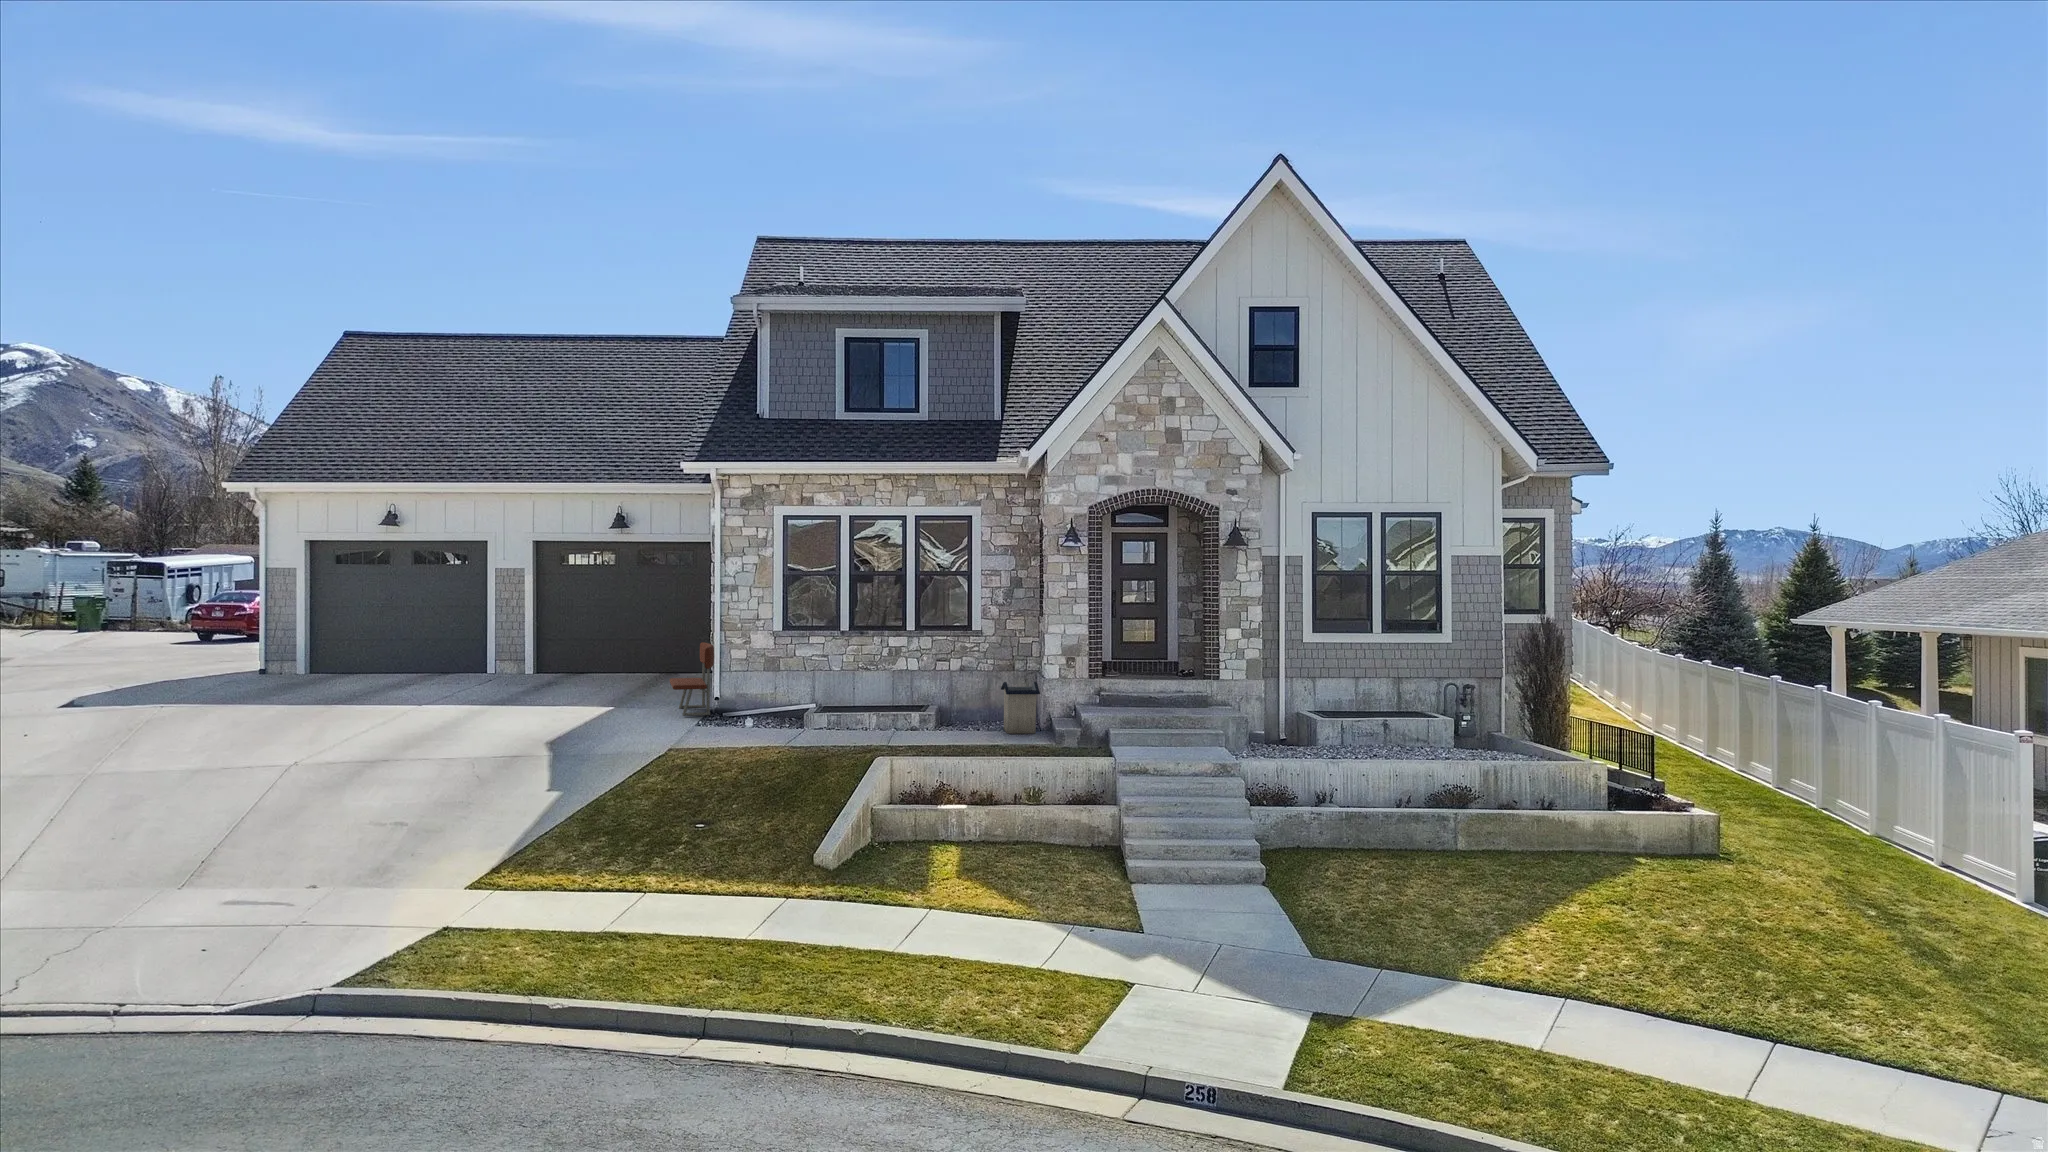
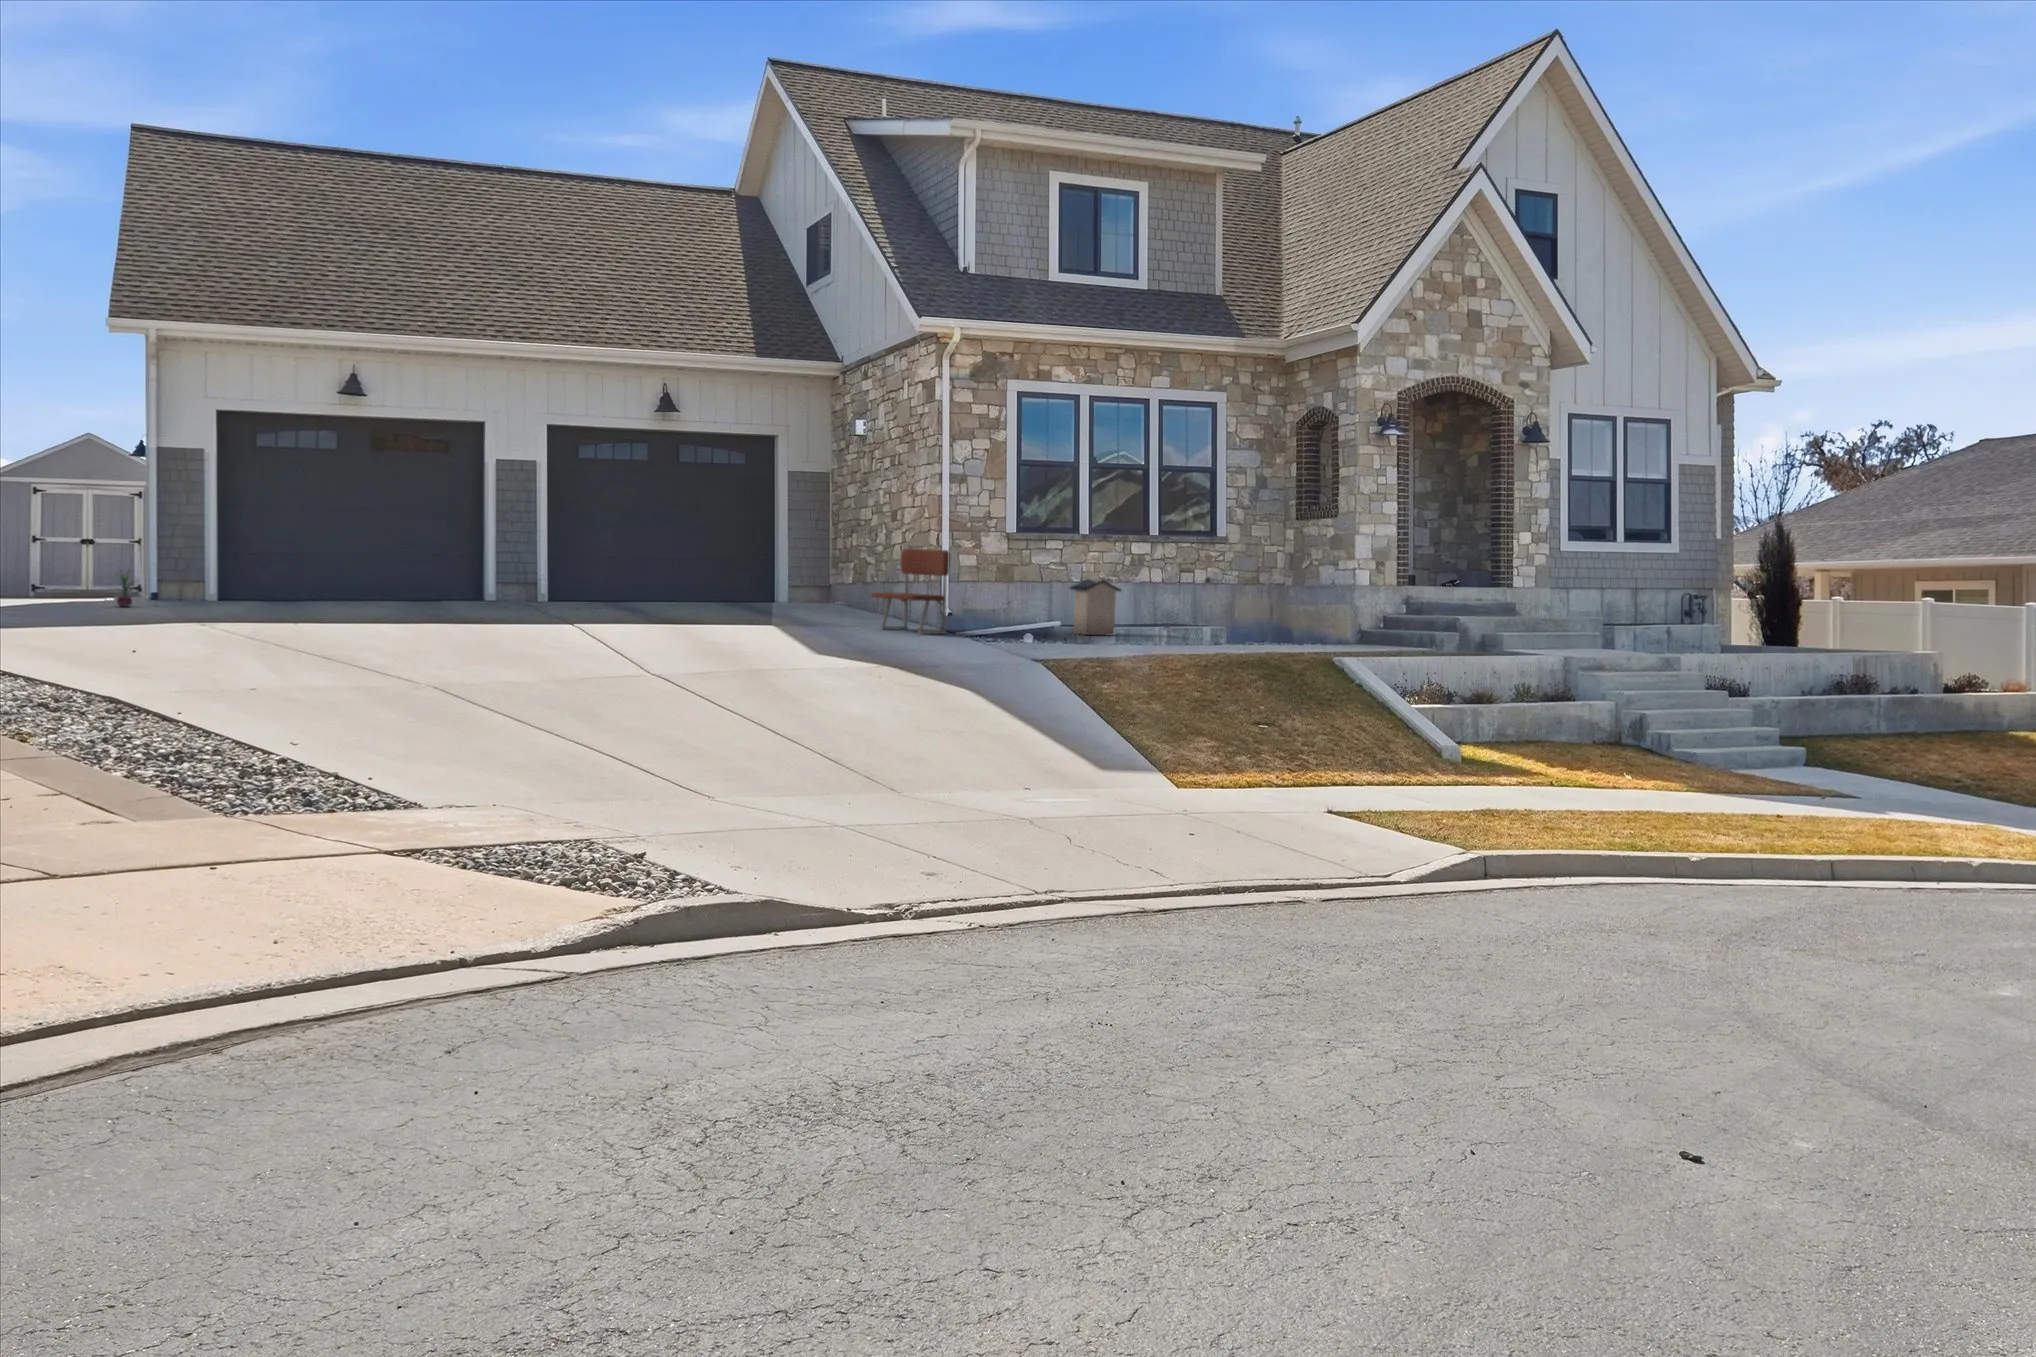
decorative plant: none [217,650,253,677] -> present [117,570,132,607]
trash can: present [1001,682,1040,734] -> present [1070,579,1121,635]

